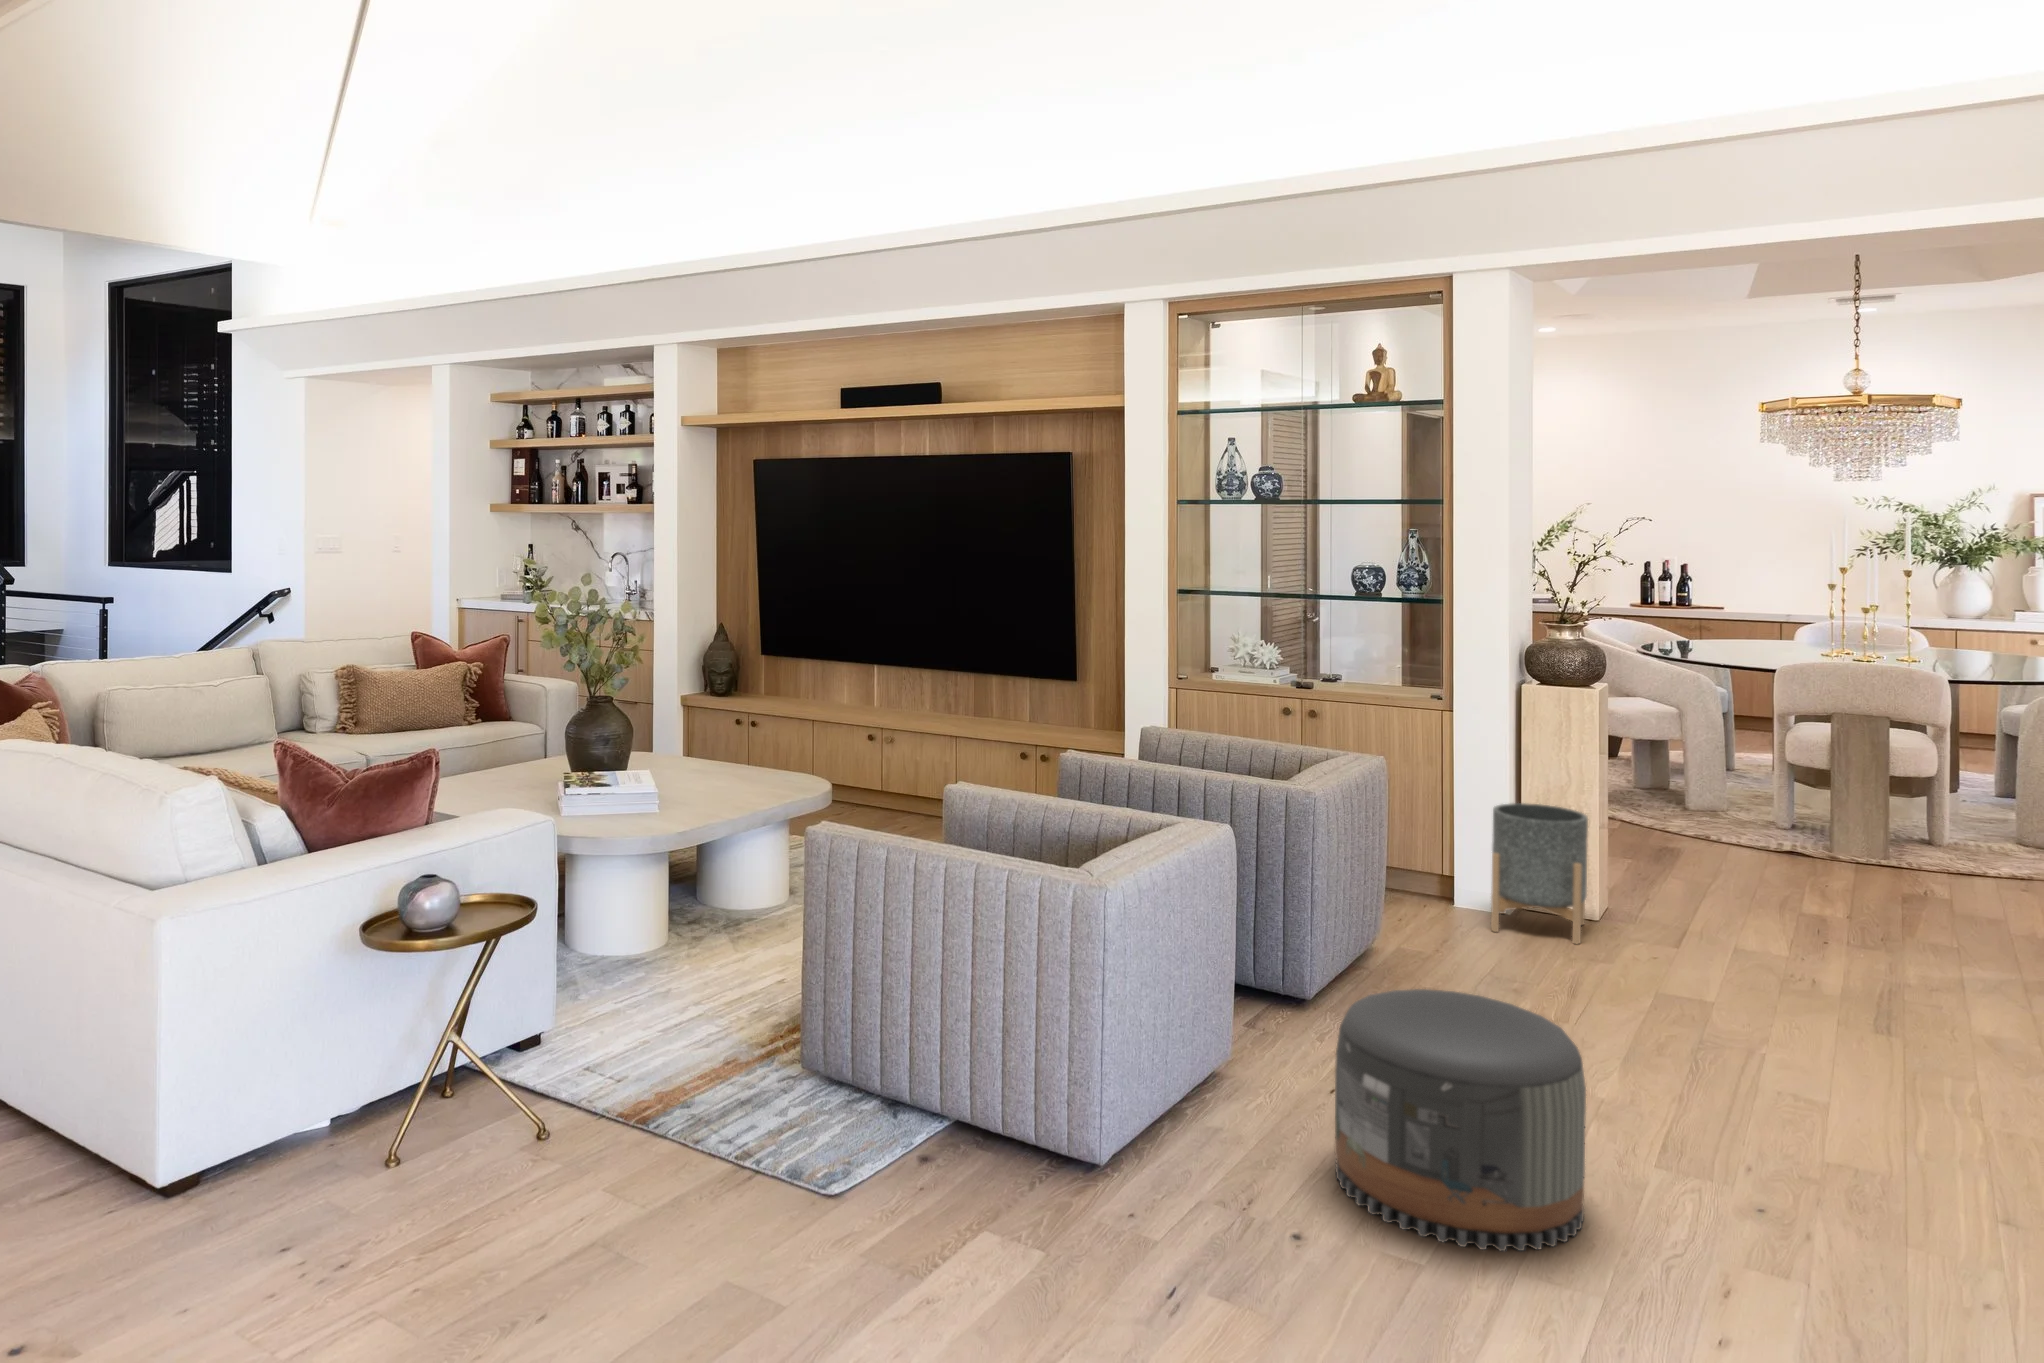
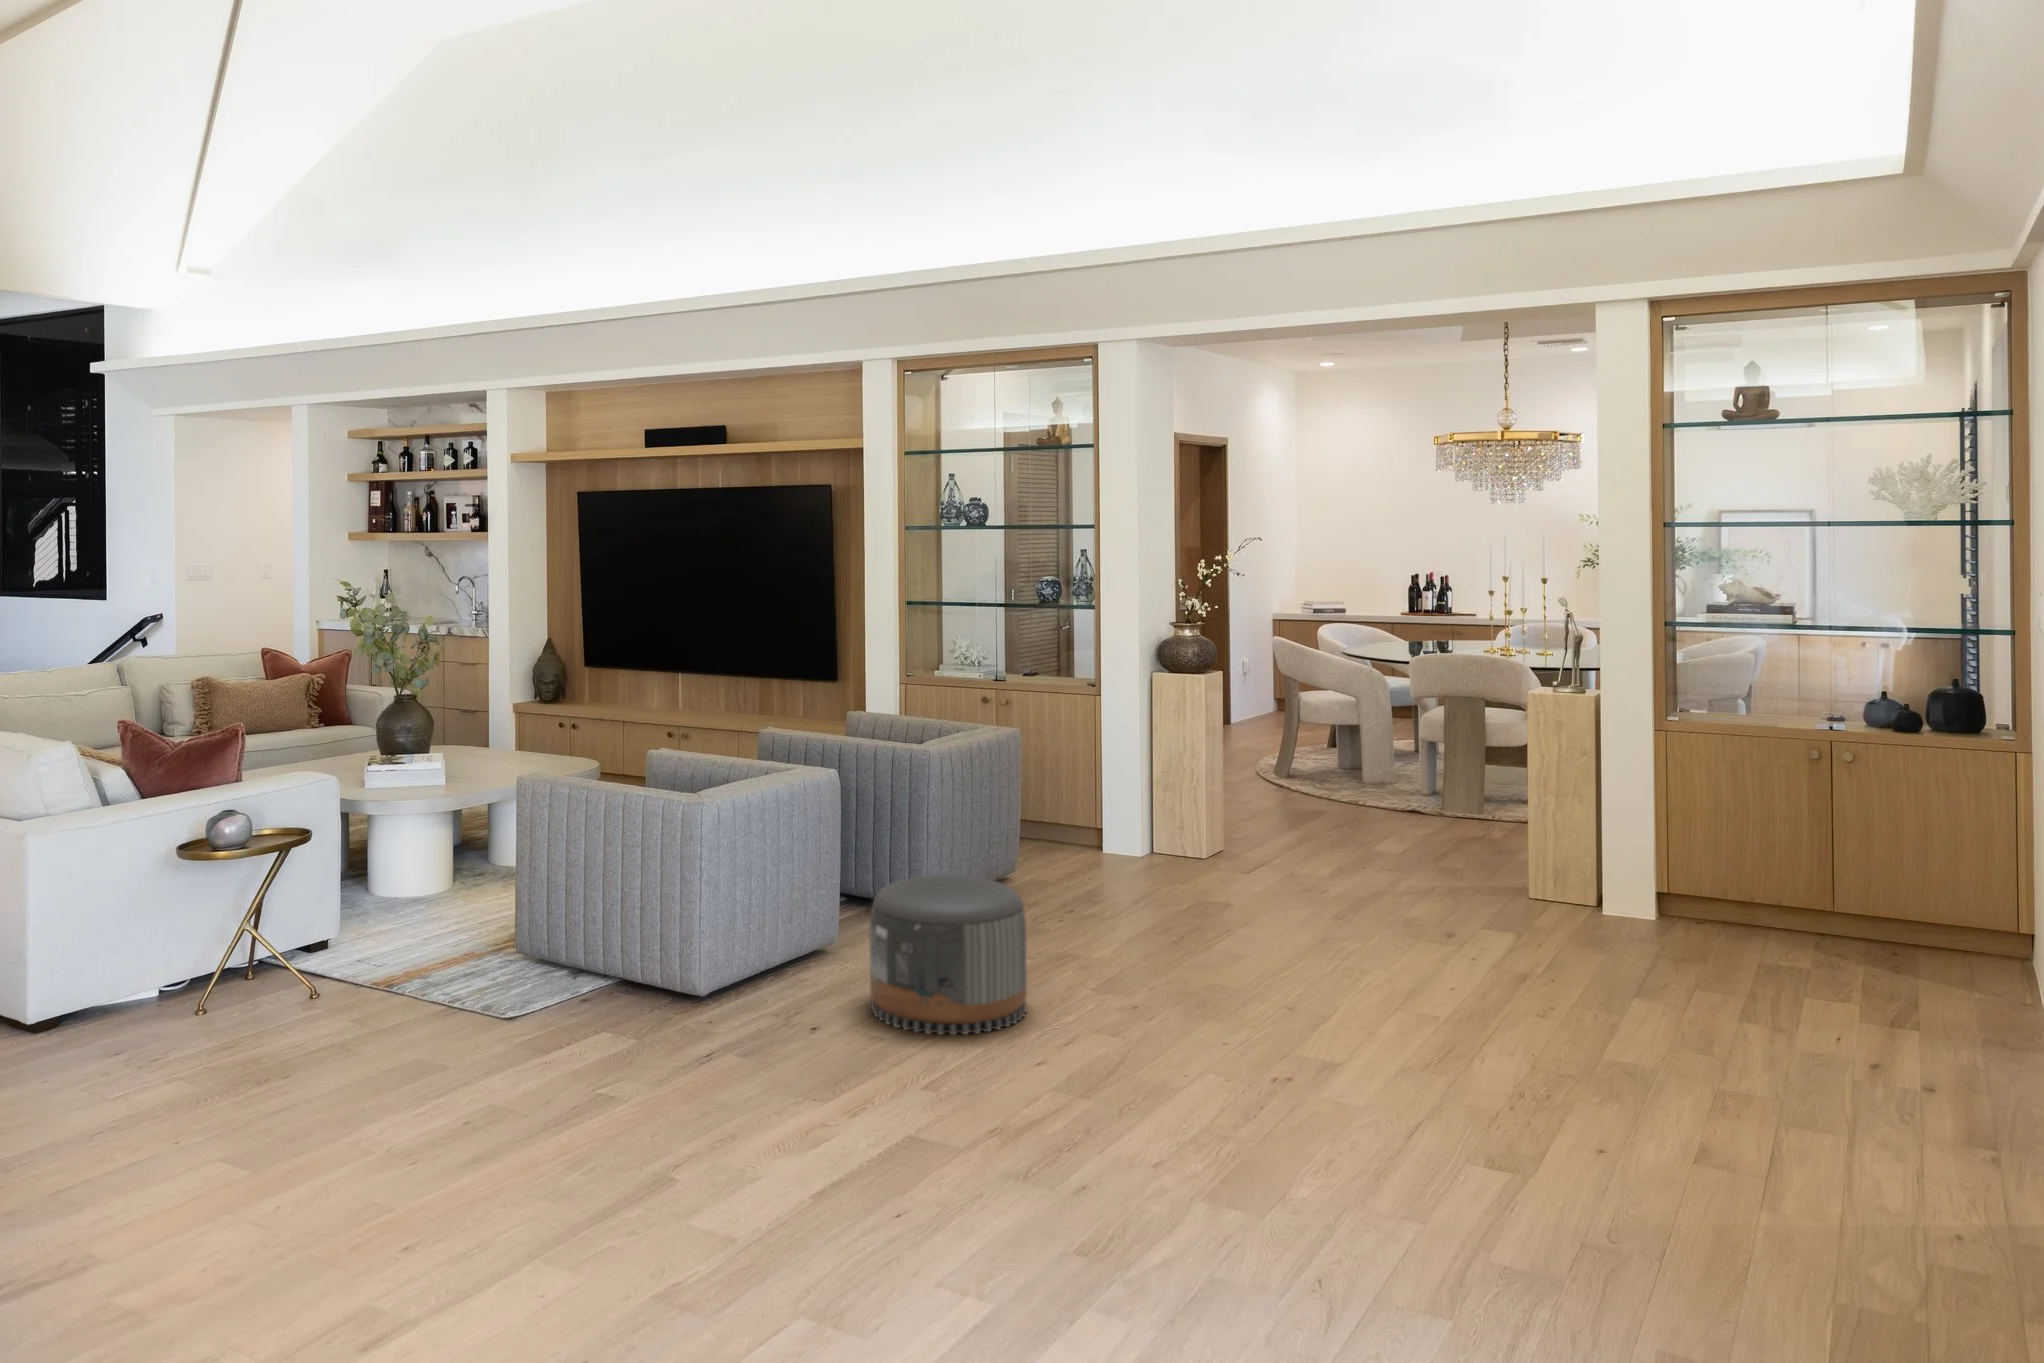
planter: present [1491,803,1588,944] -> none [1119,767,1197,874]

